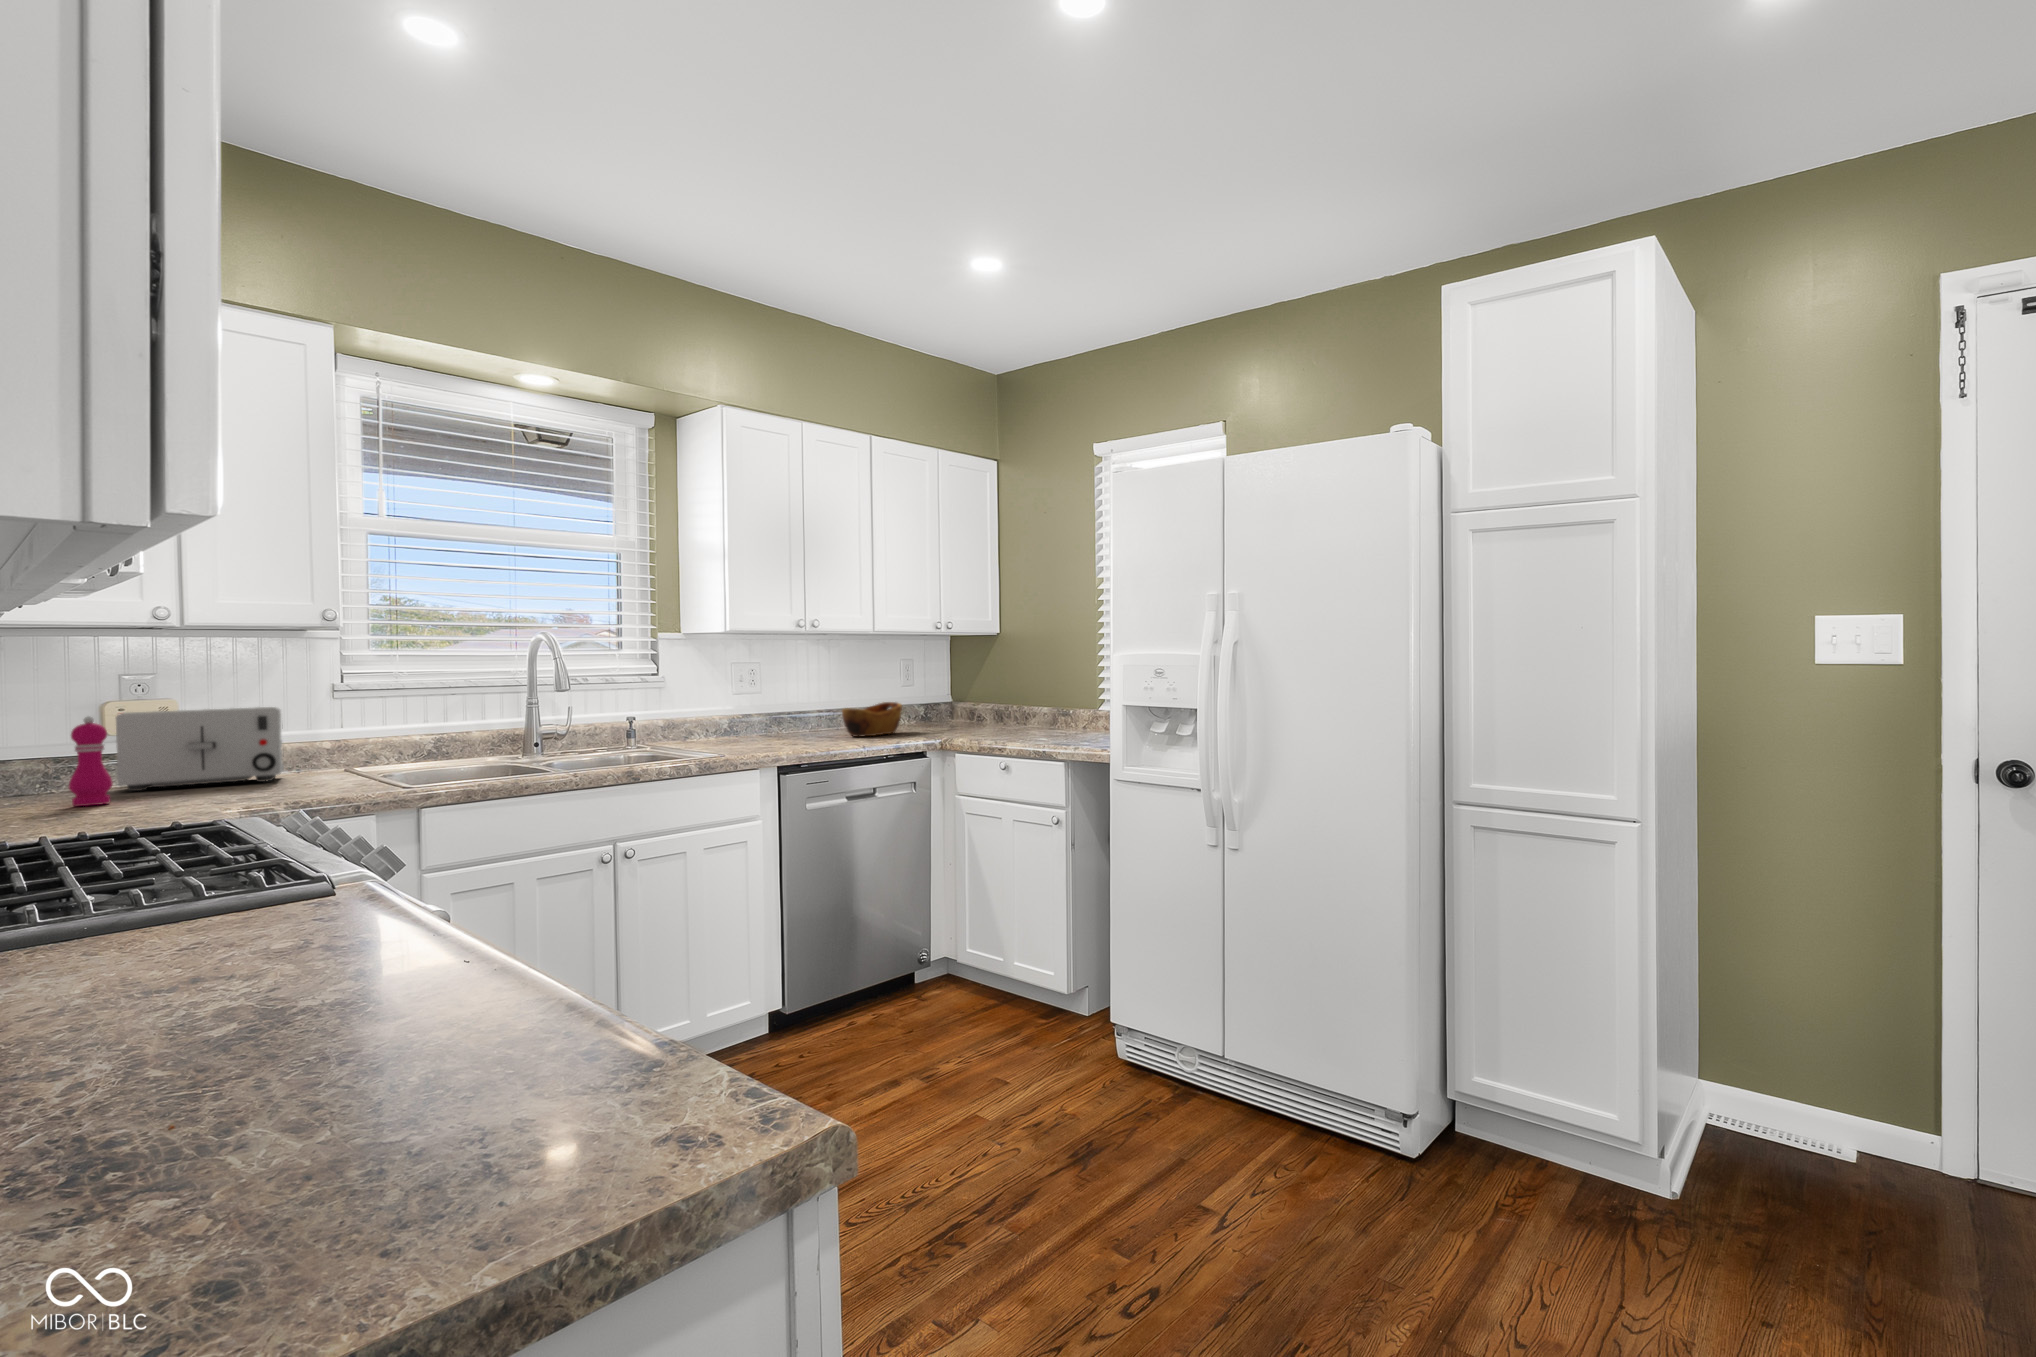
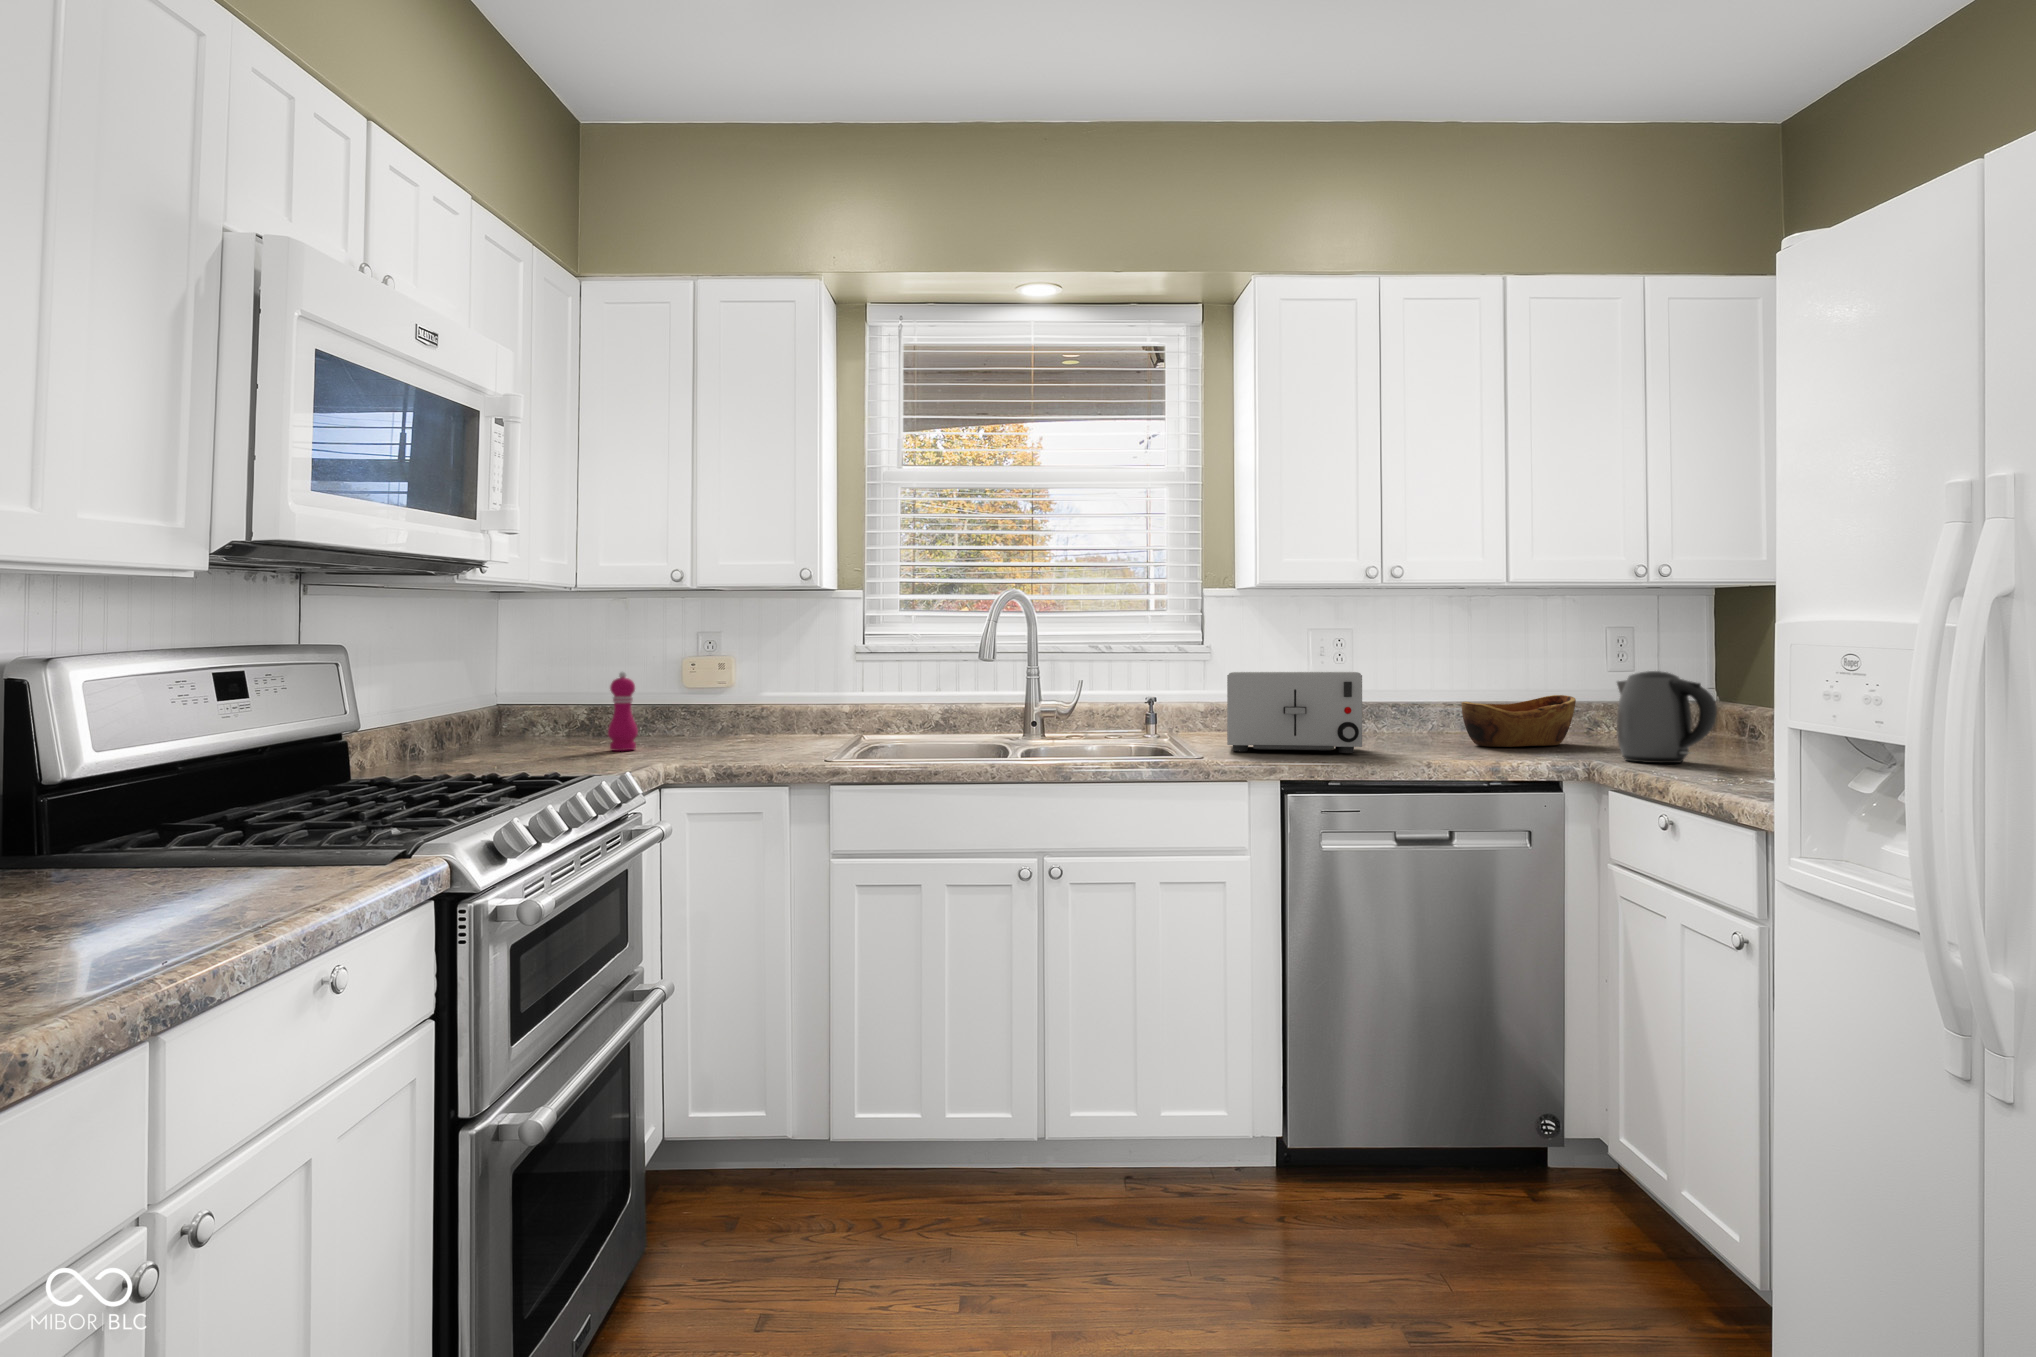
kettle: none [938,683,992,736] -> present [1617,671,1717,763]
toaster: present [116,707,284,791] -> present [1227,672,1362,753]

